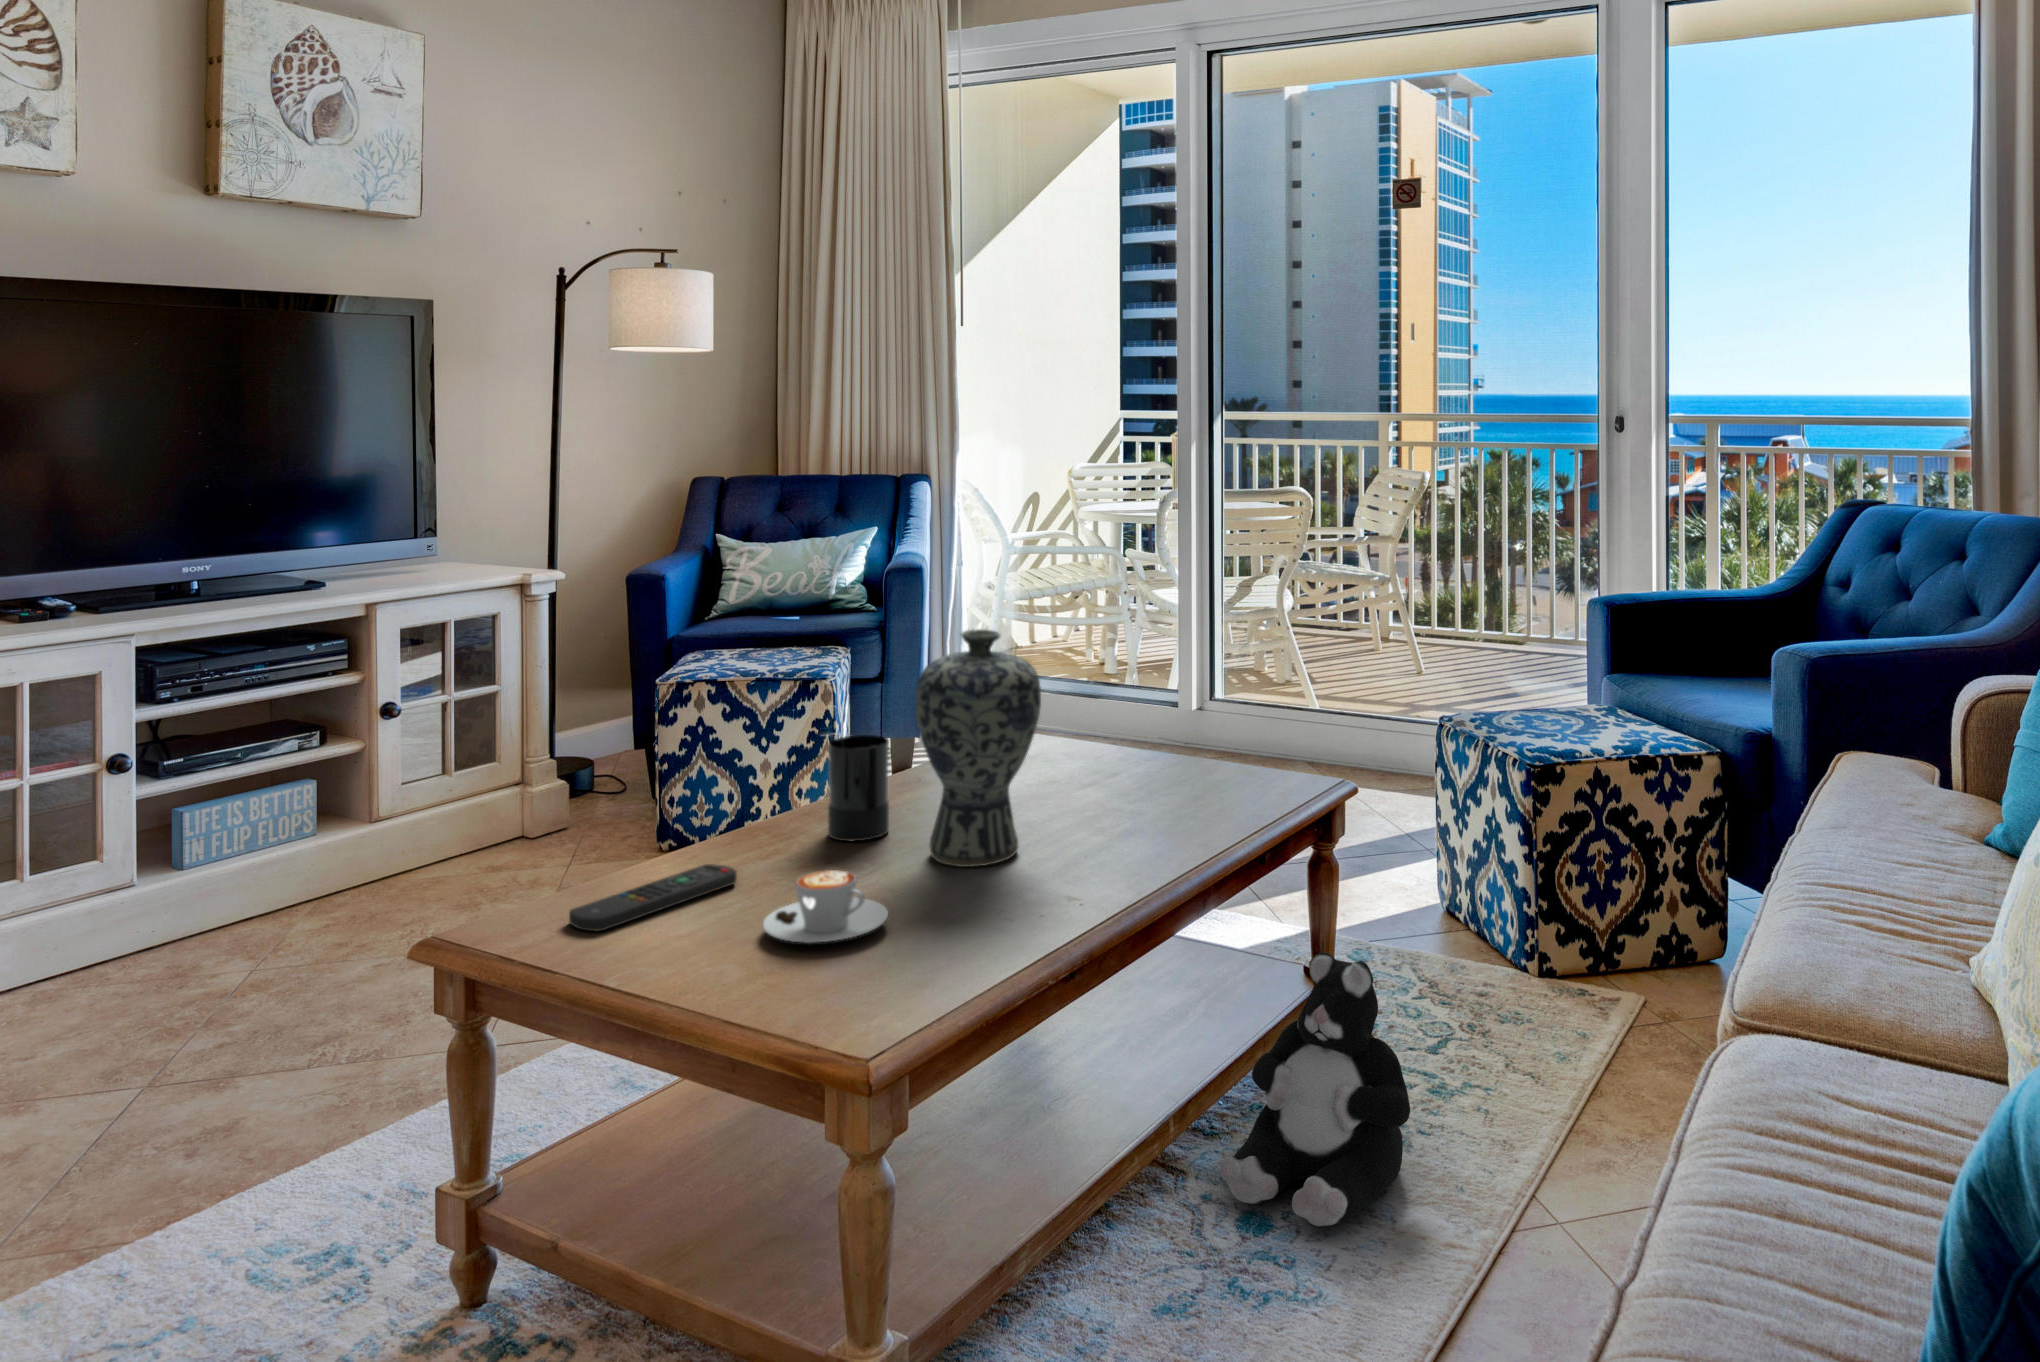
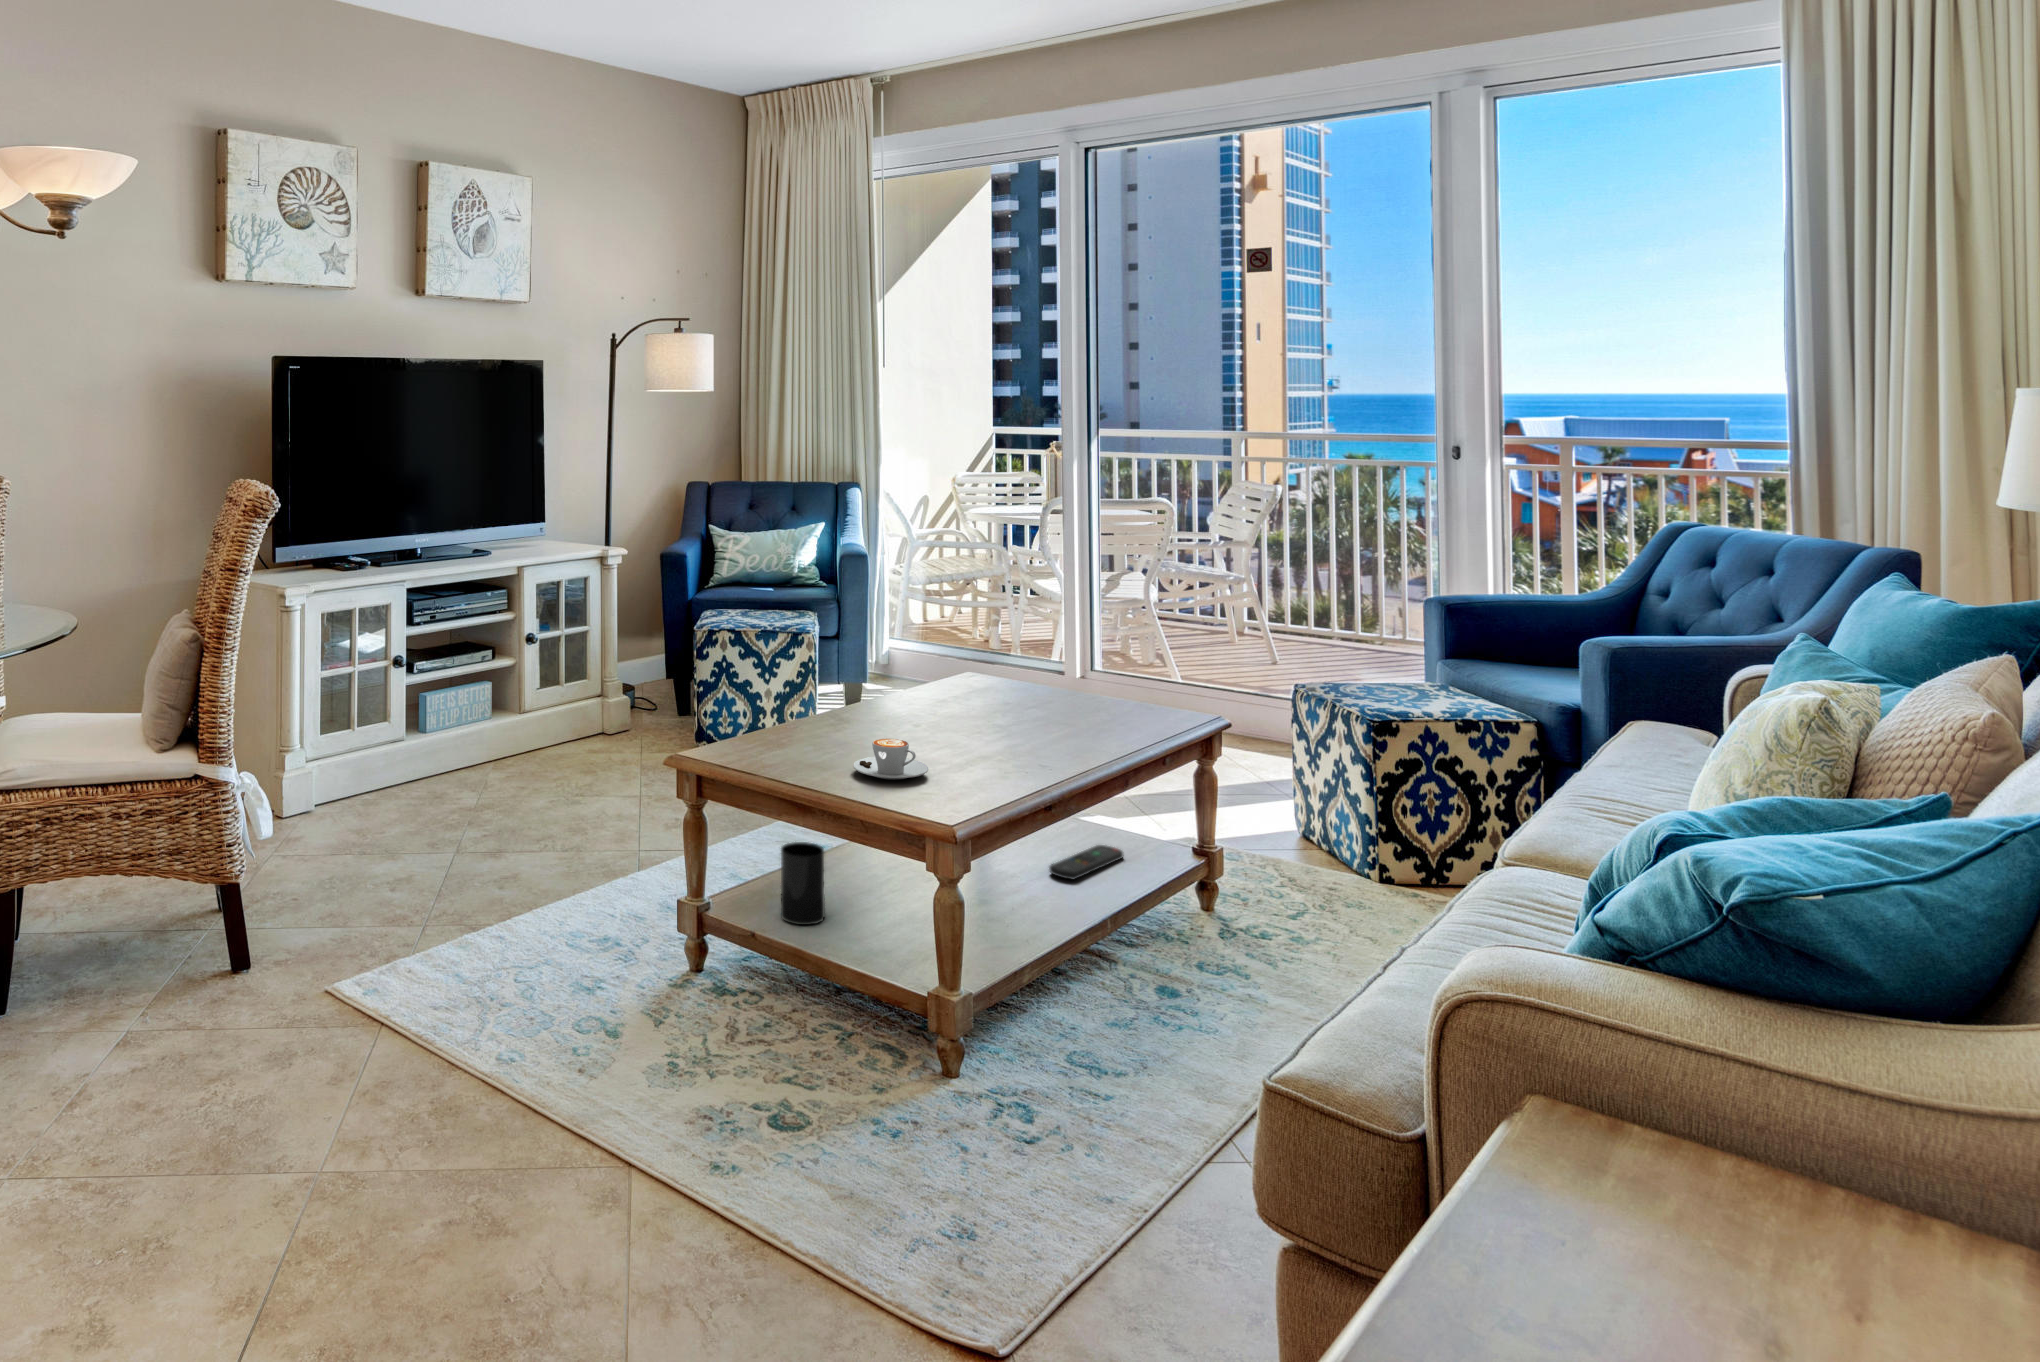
vase: present [916,629,1041,867] -> none [929,596,1011,749]
candle: present [828,733,889,841] -> present [781,842,825,925]
remote control: present [569,864,737,931] -> present [1049,845,1124,879]
plush toy: present [1221,952,1410,1227] -> none [1143,827,1279,1002]

